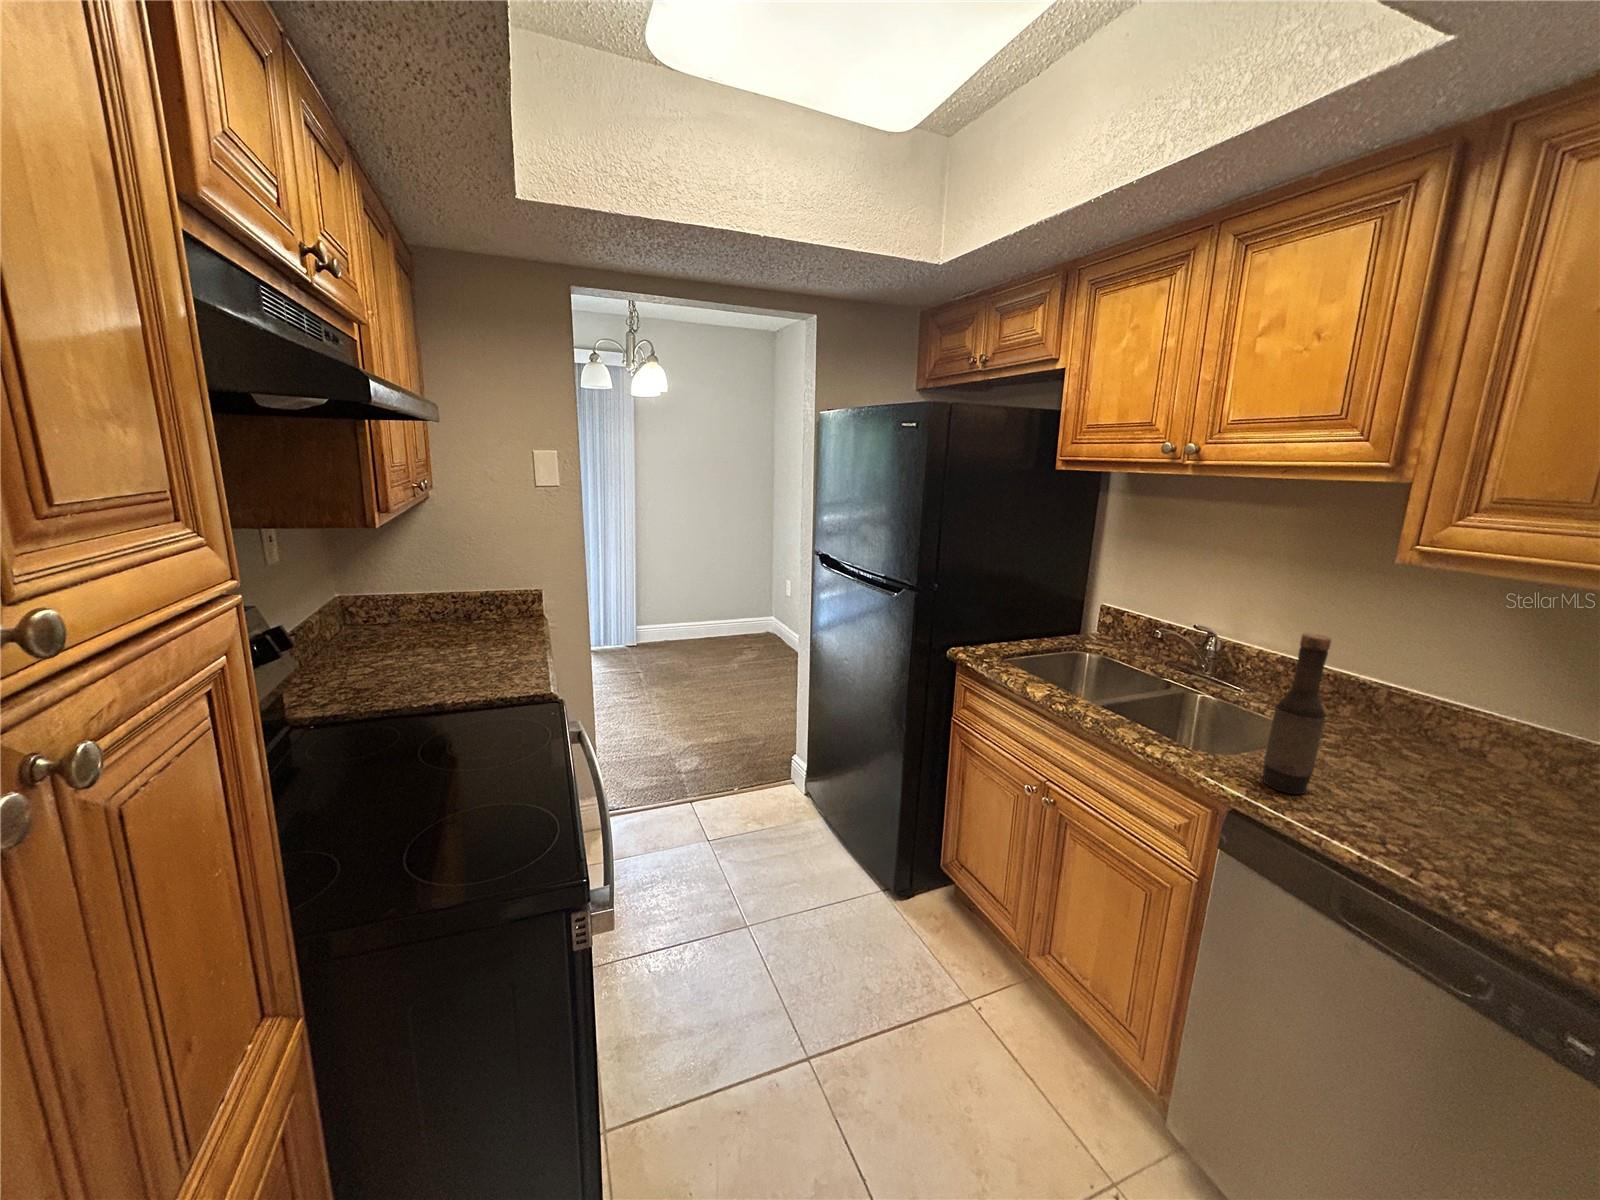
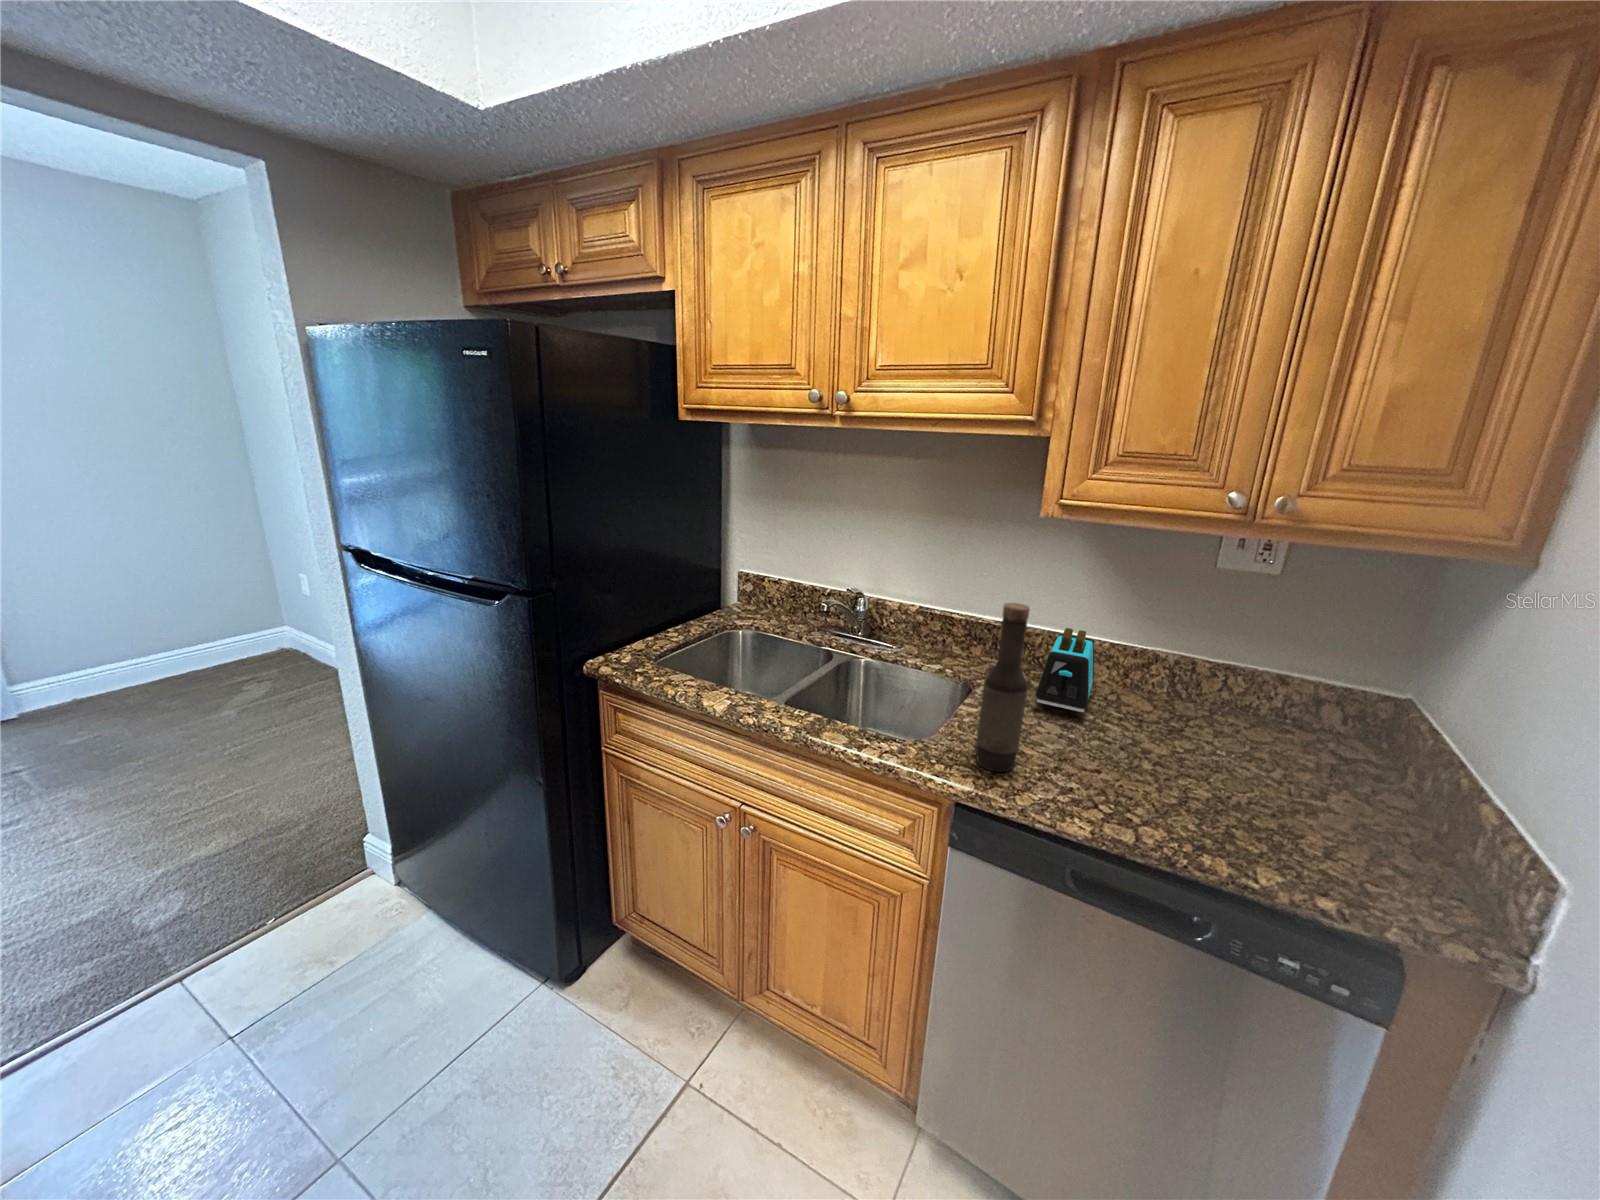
toaster: none [1383,693,1496,786] -> present [1036,628,1094,716]

